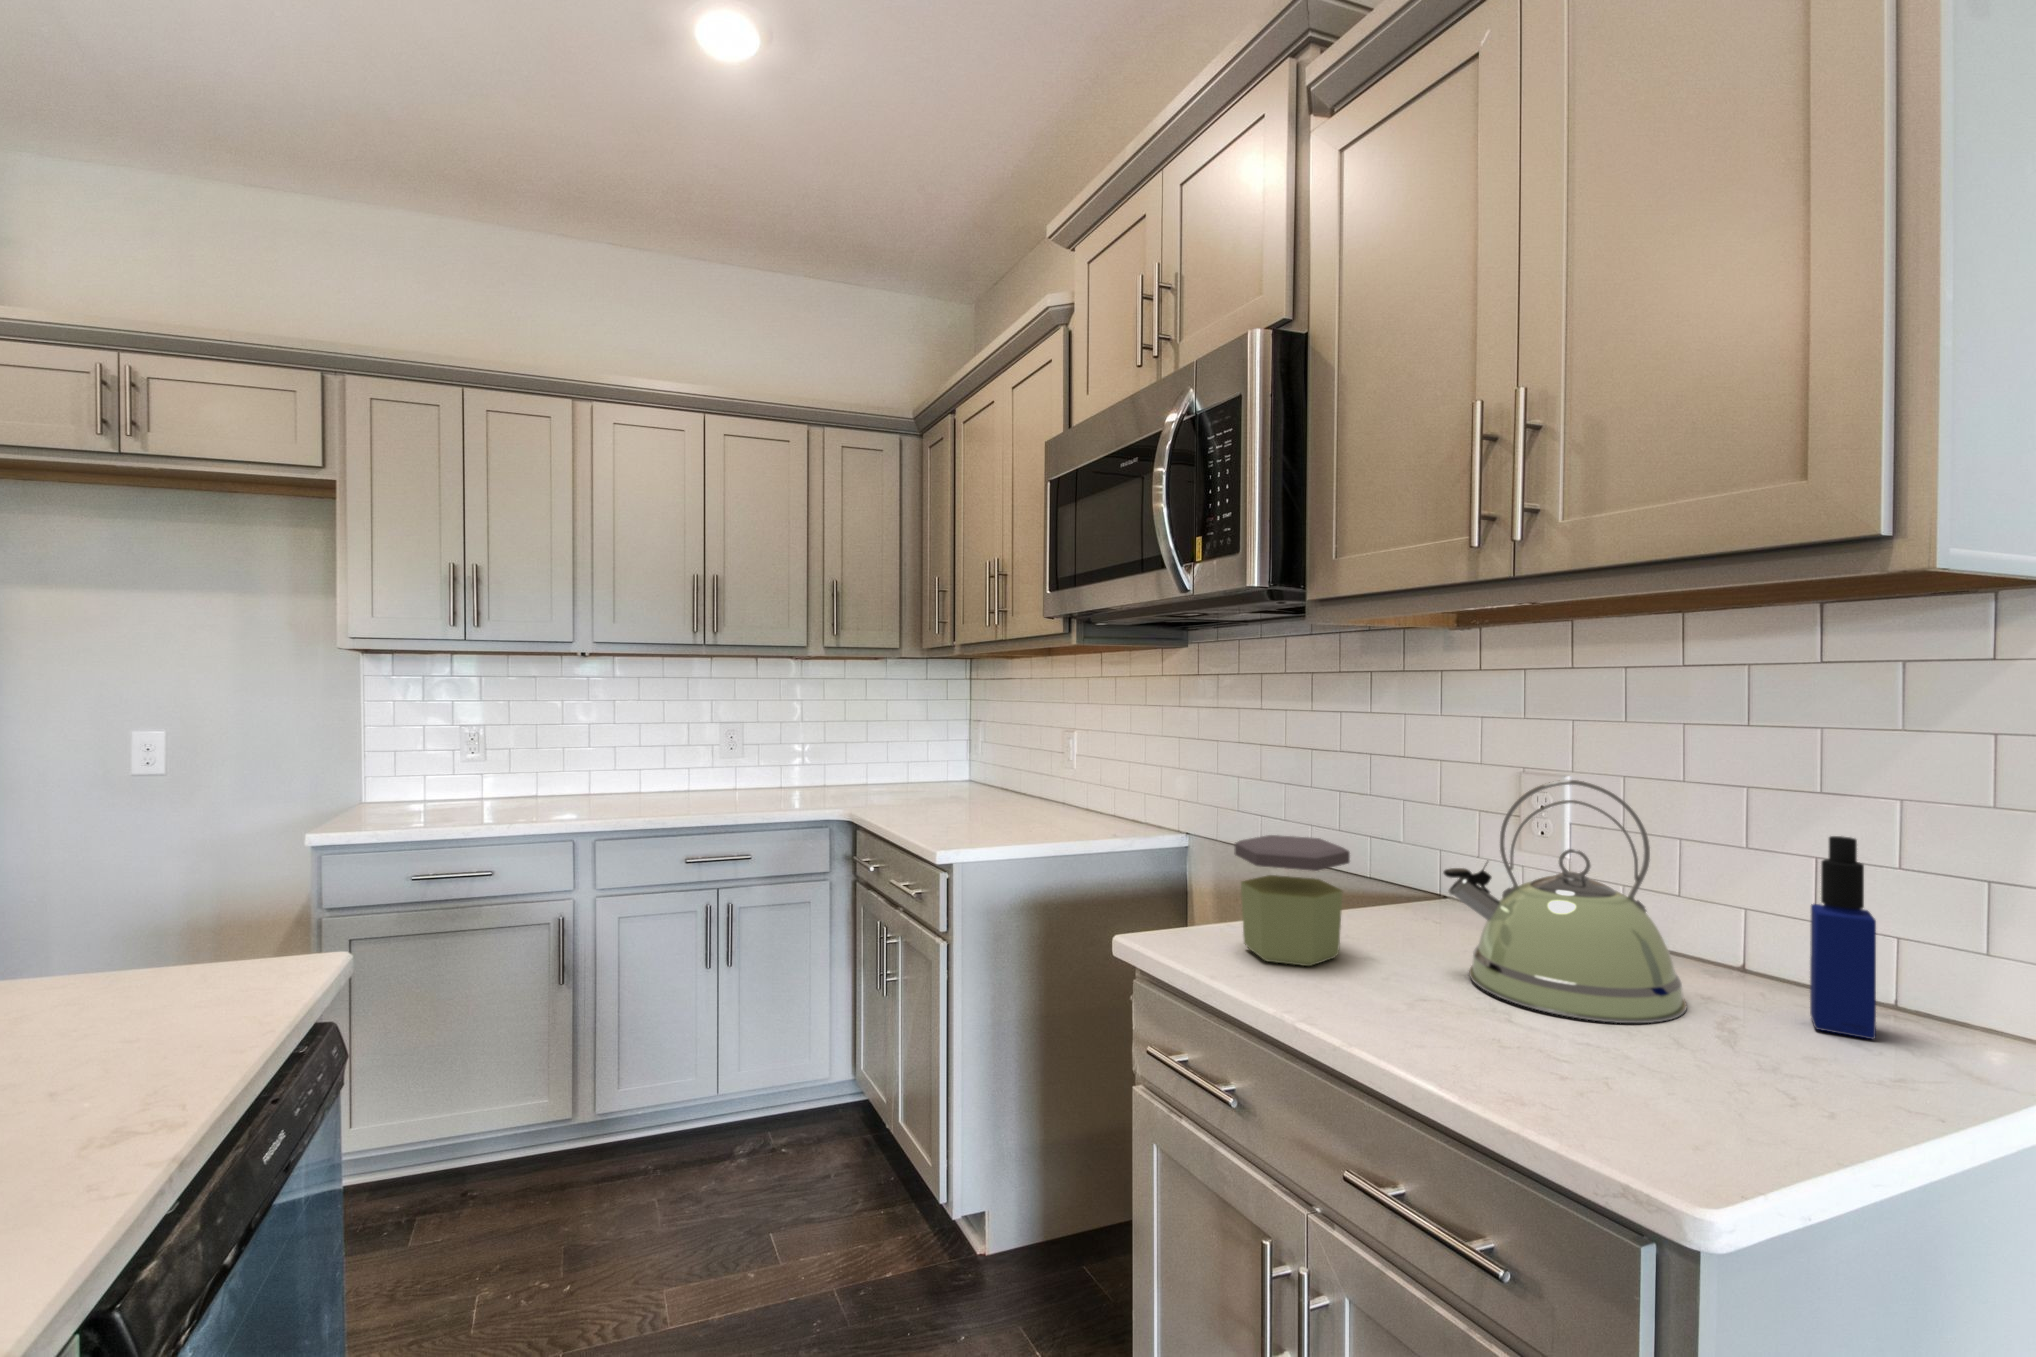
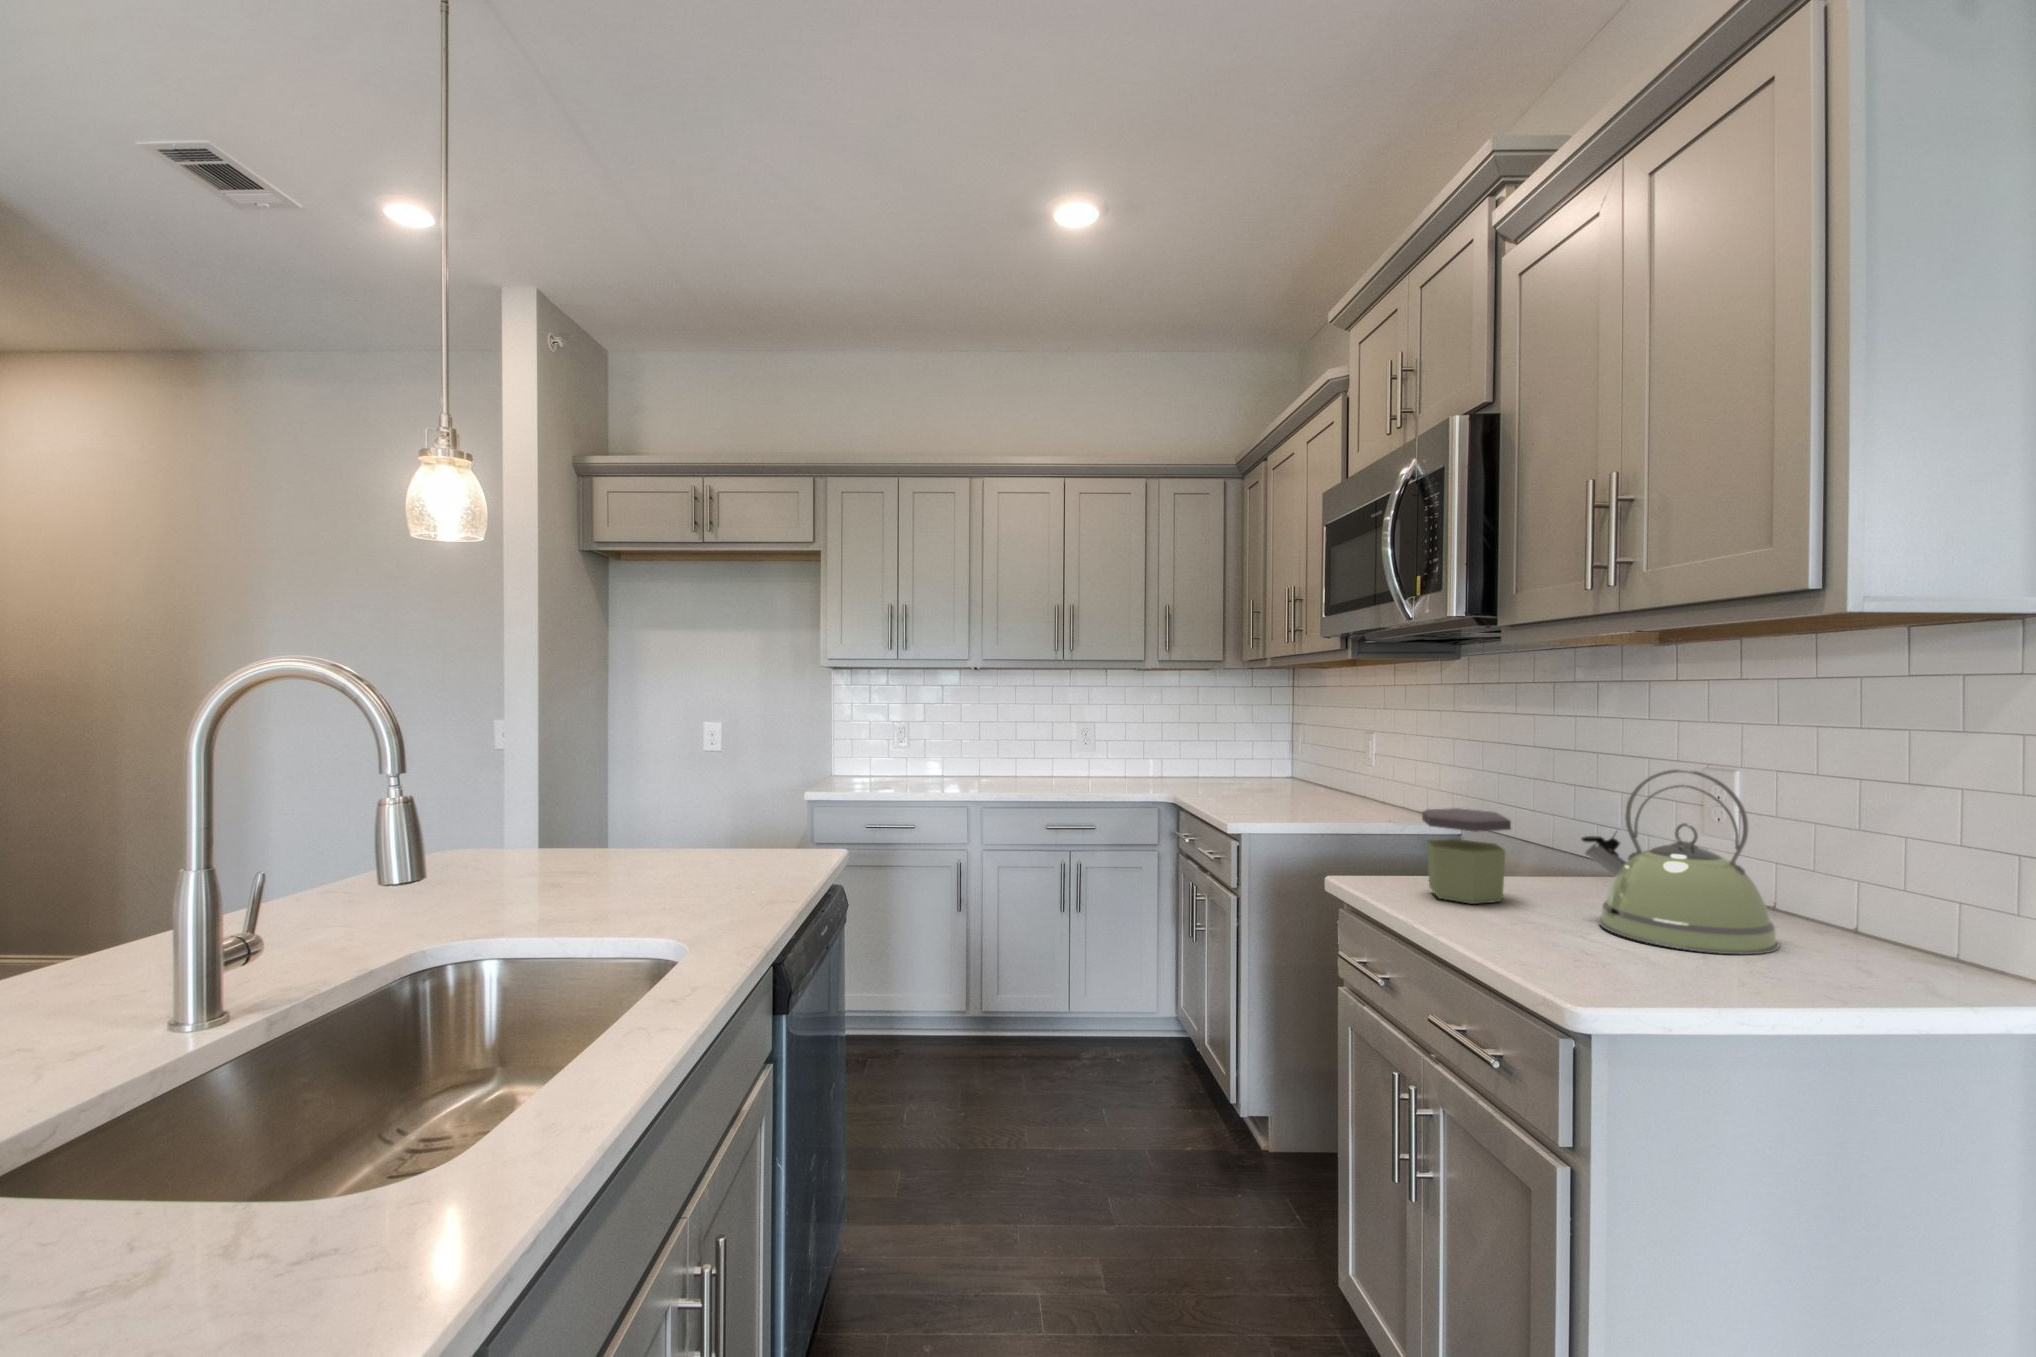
bottle: present [1810,836,1876,1039] -> none [1871,818,1932,980]

